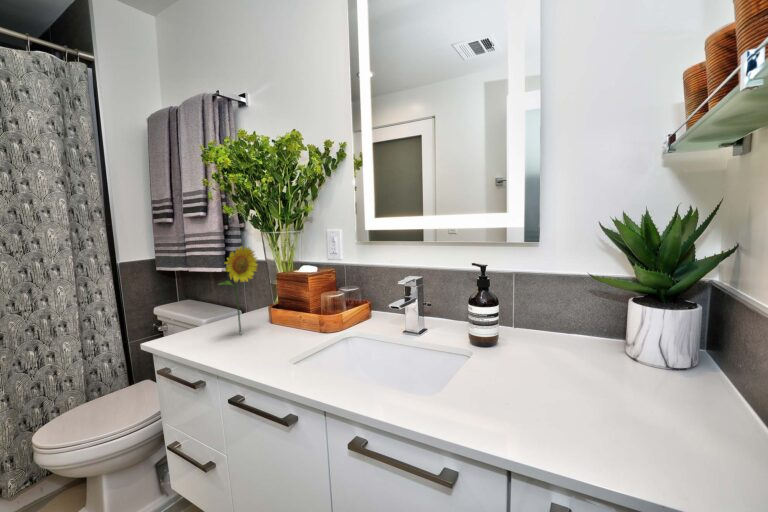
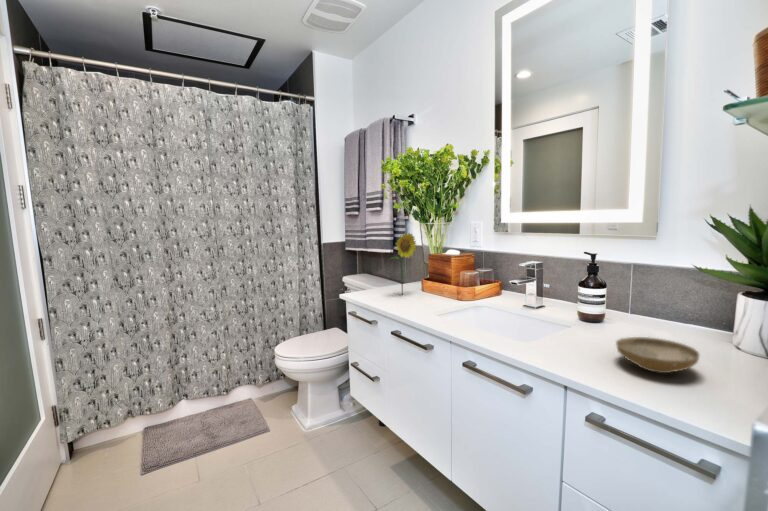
ceramic bowl: none [553,373,665,433] -> present [616,337,699,373]

